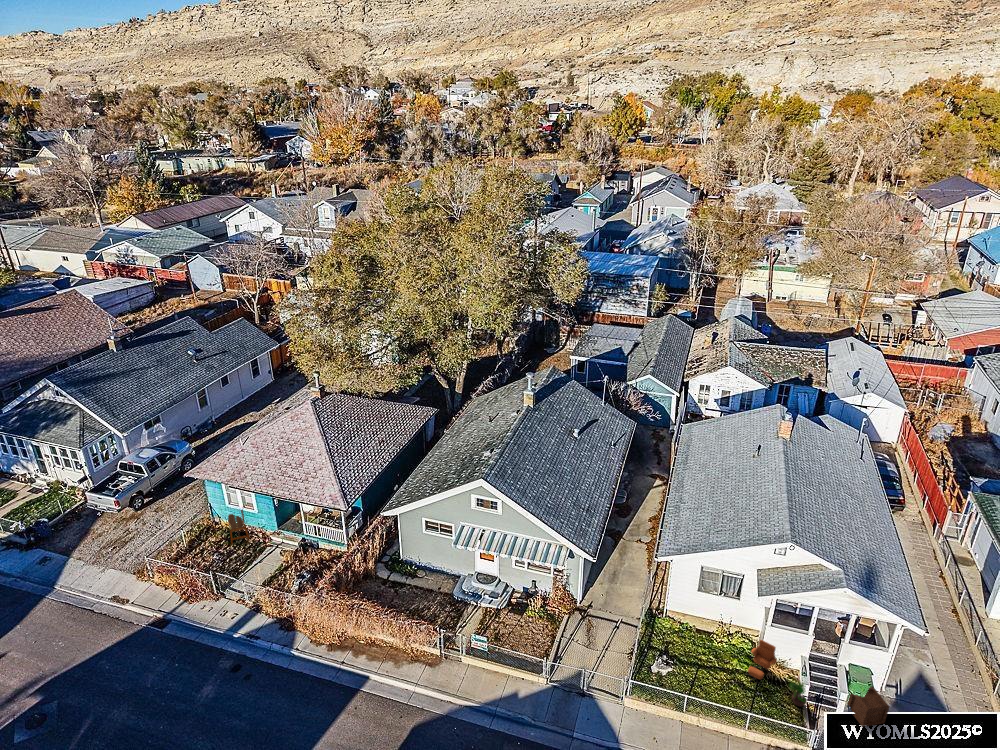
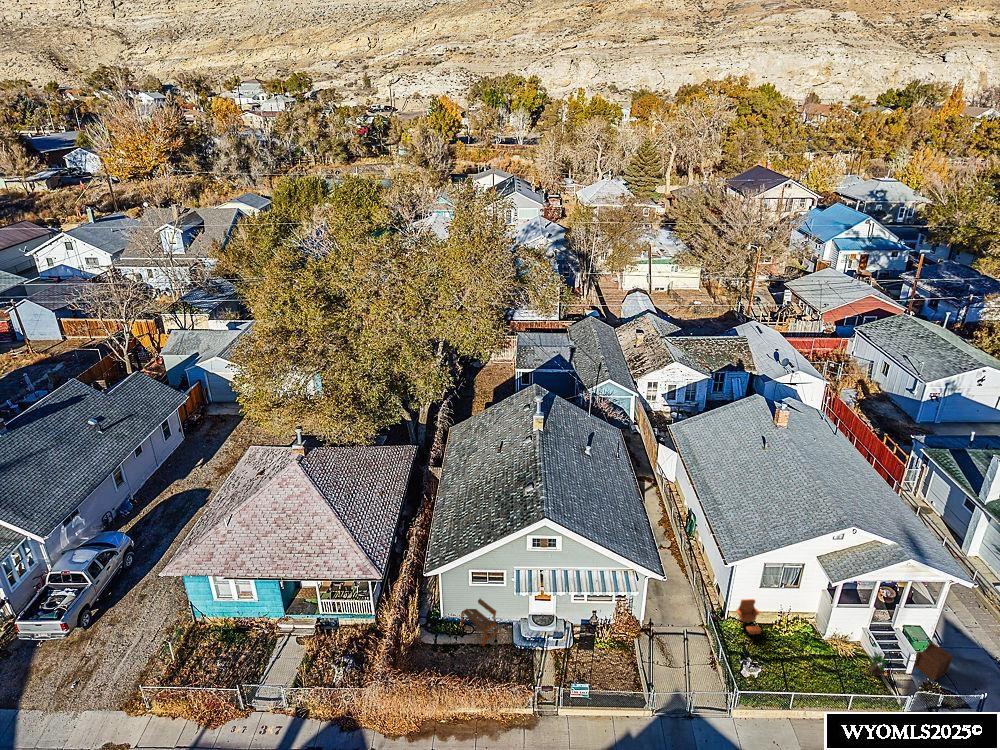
bench: present [228,509,249,544] -> present [460,599,497,646]
lounge chair: present [748,640,777,684] -> present [736,599,761,638]

